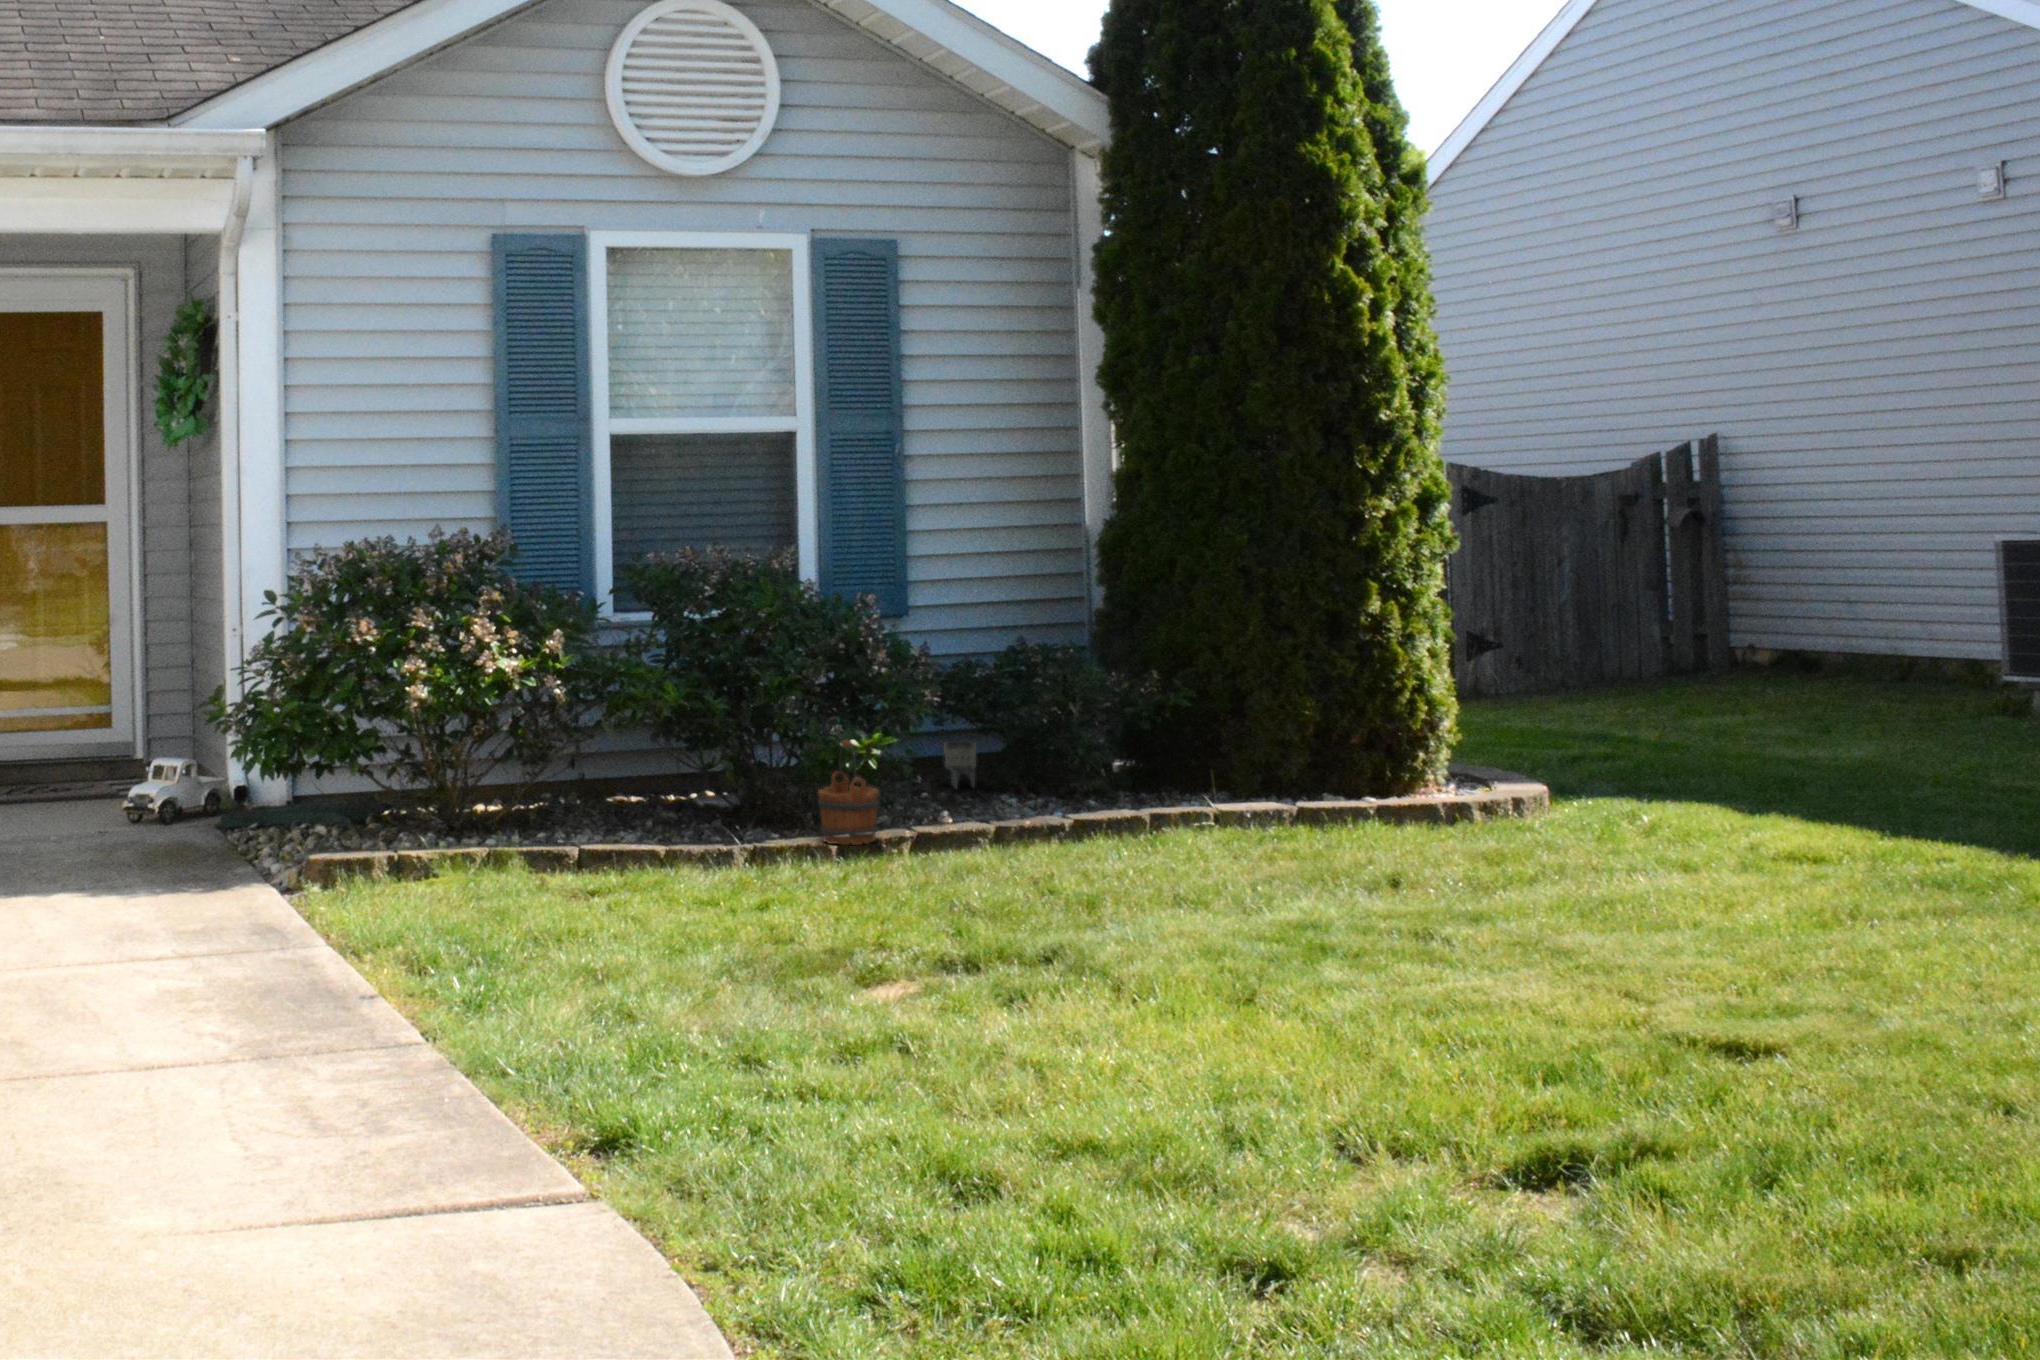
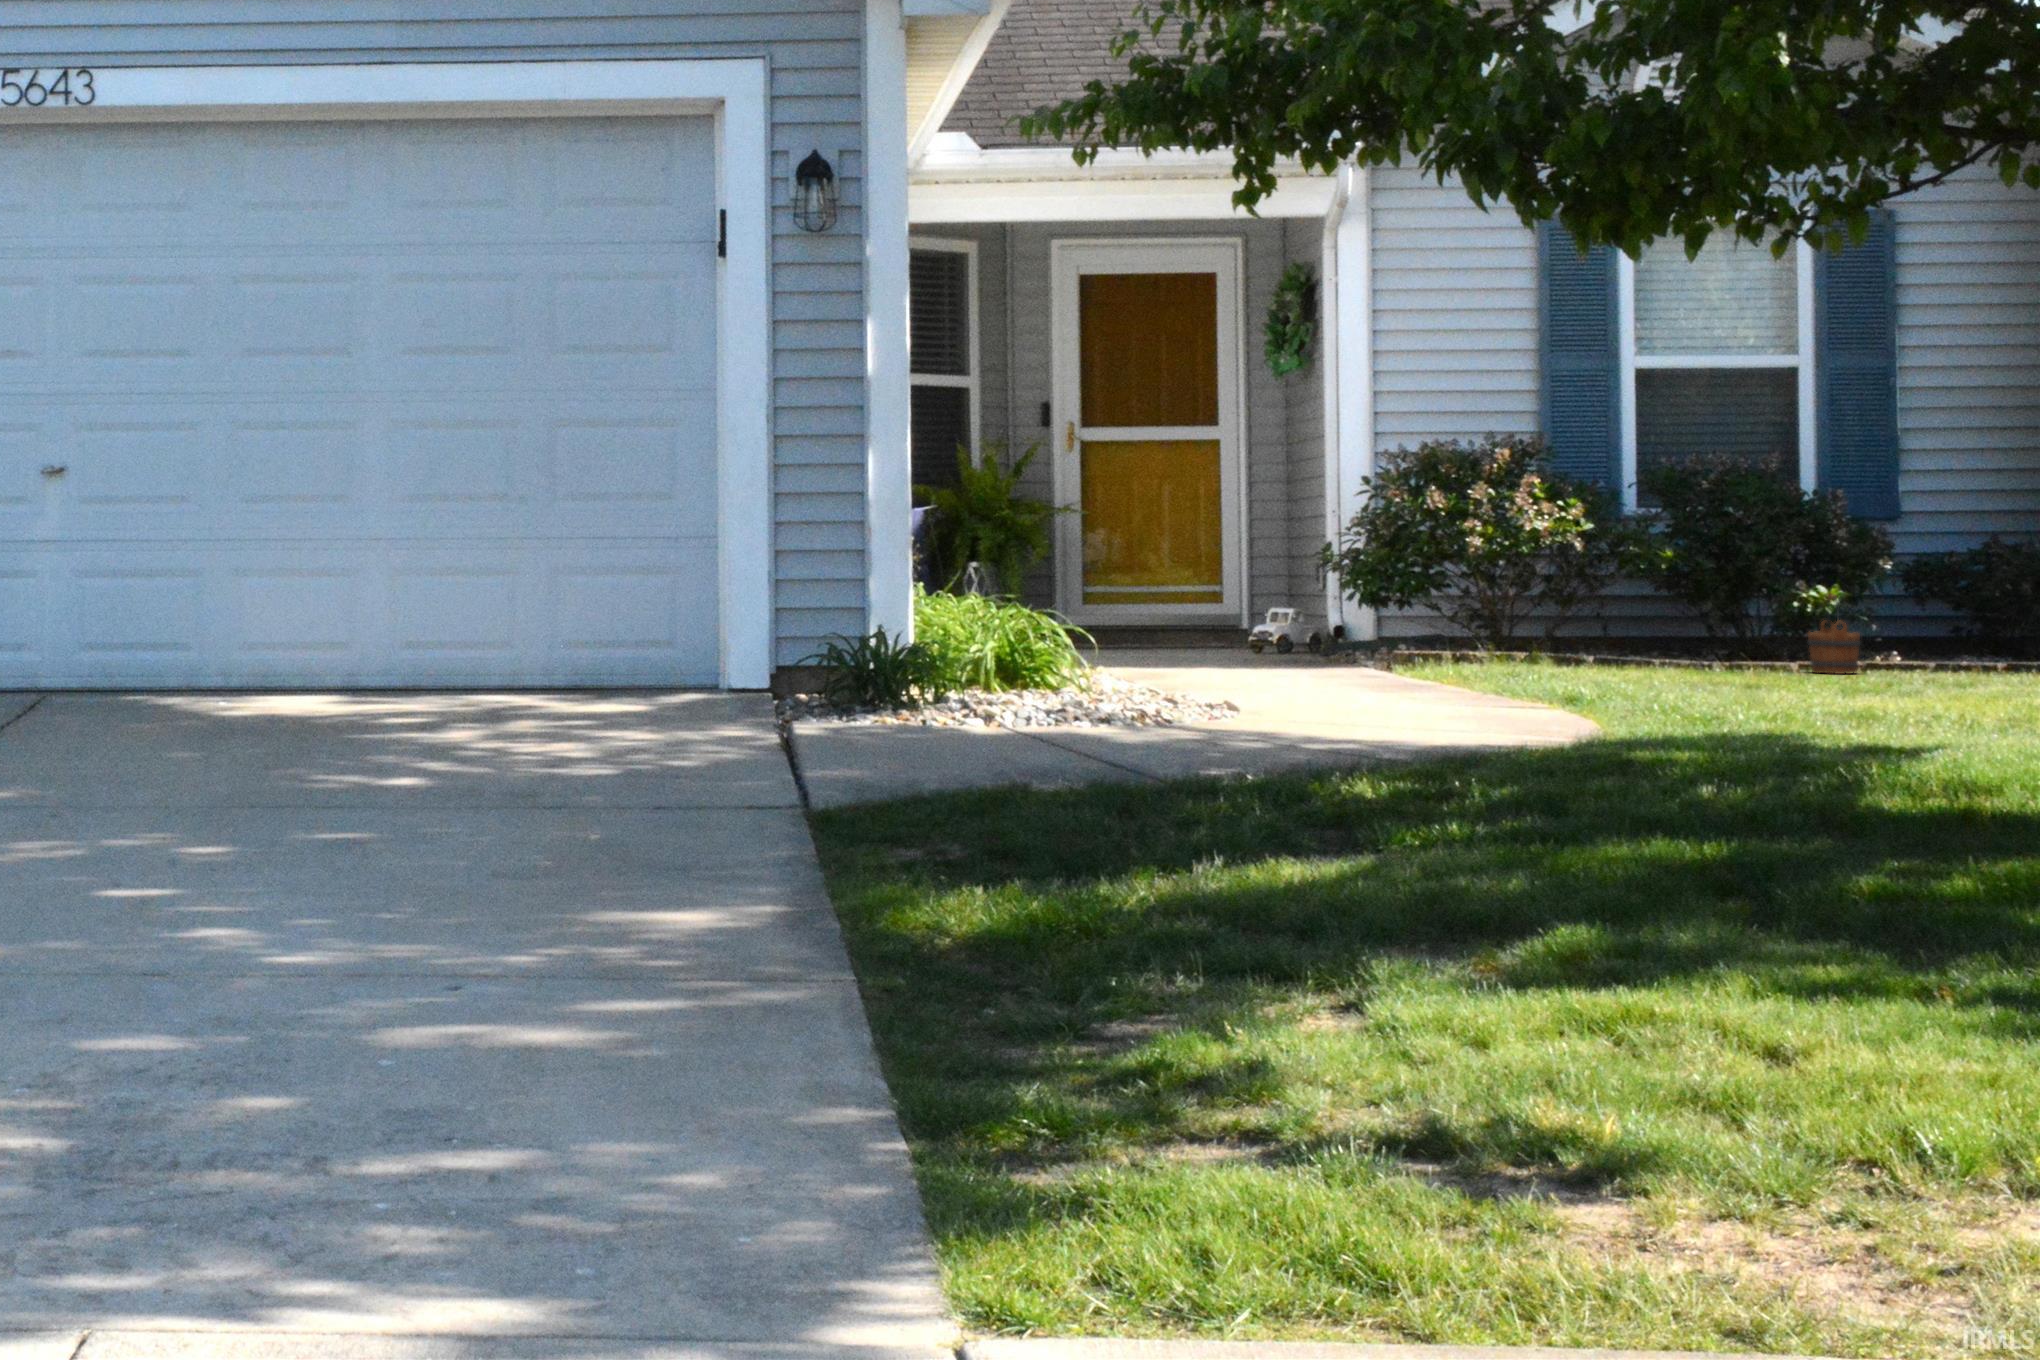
planter: present [944,742,976,789] -> none [1948,626,1978,664]

